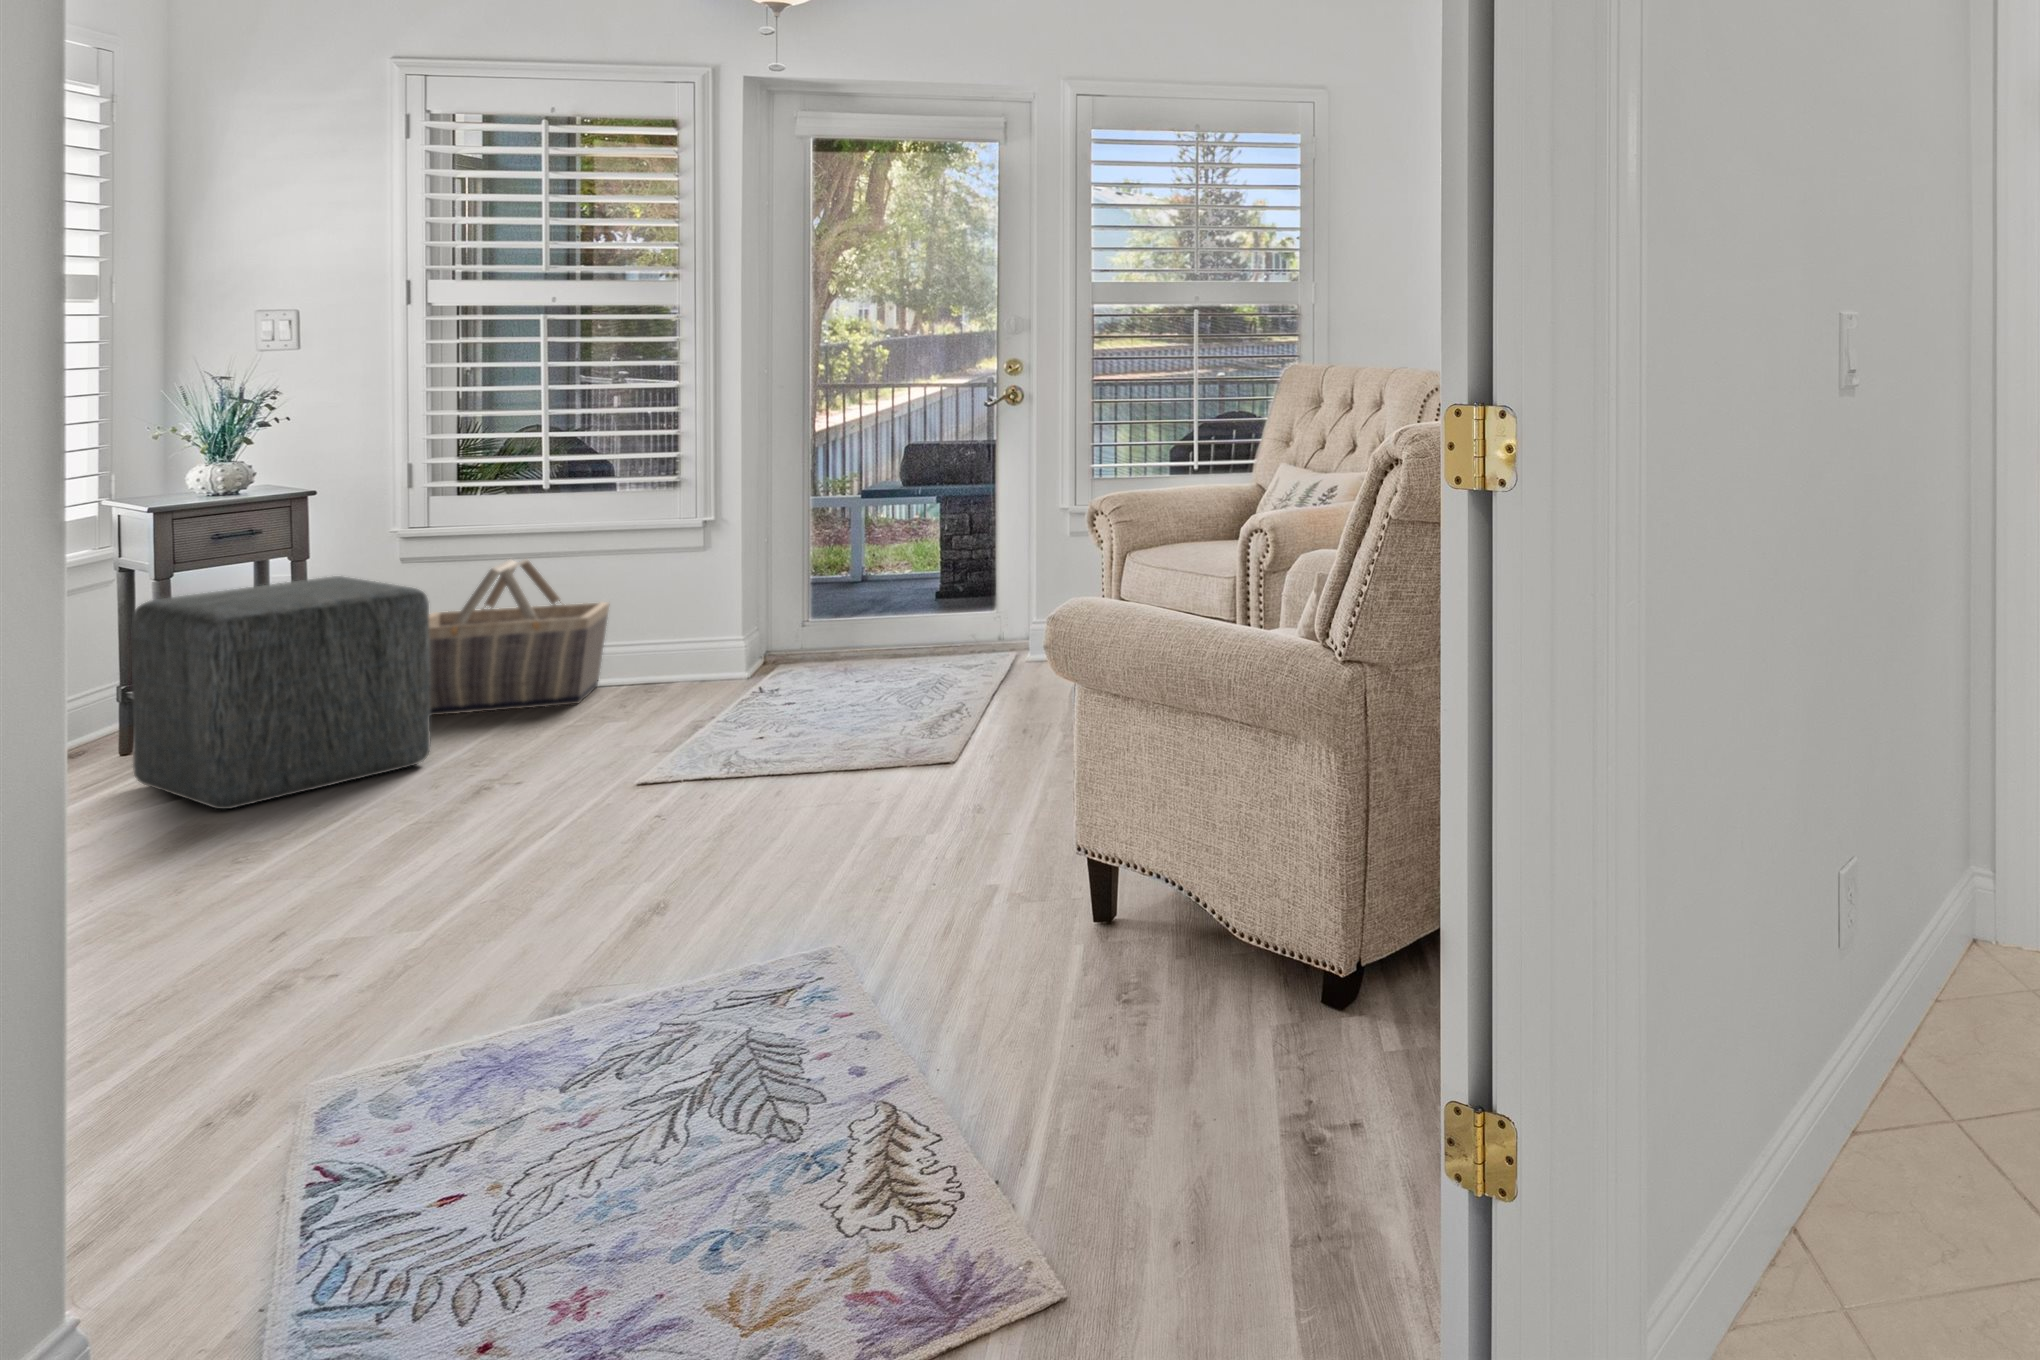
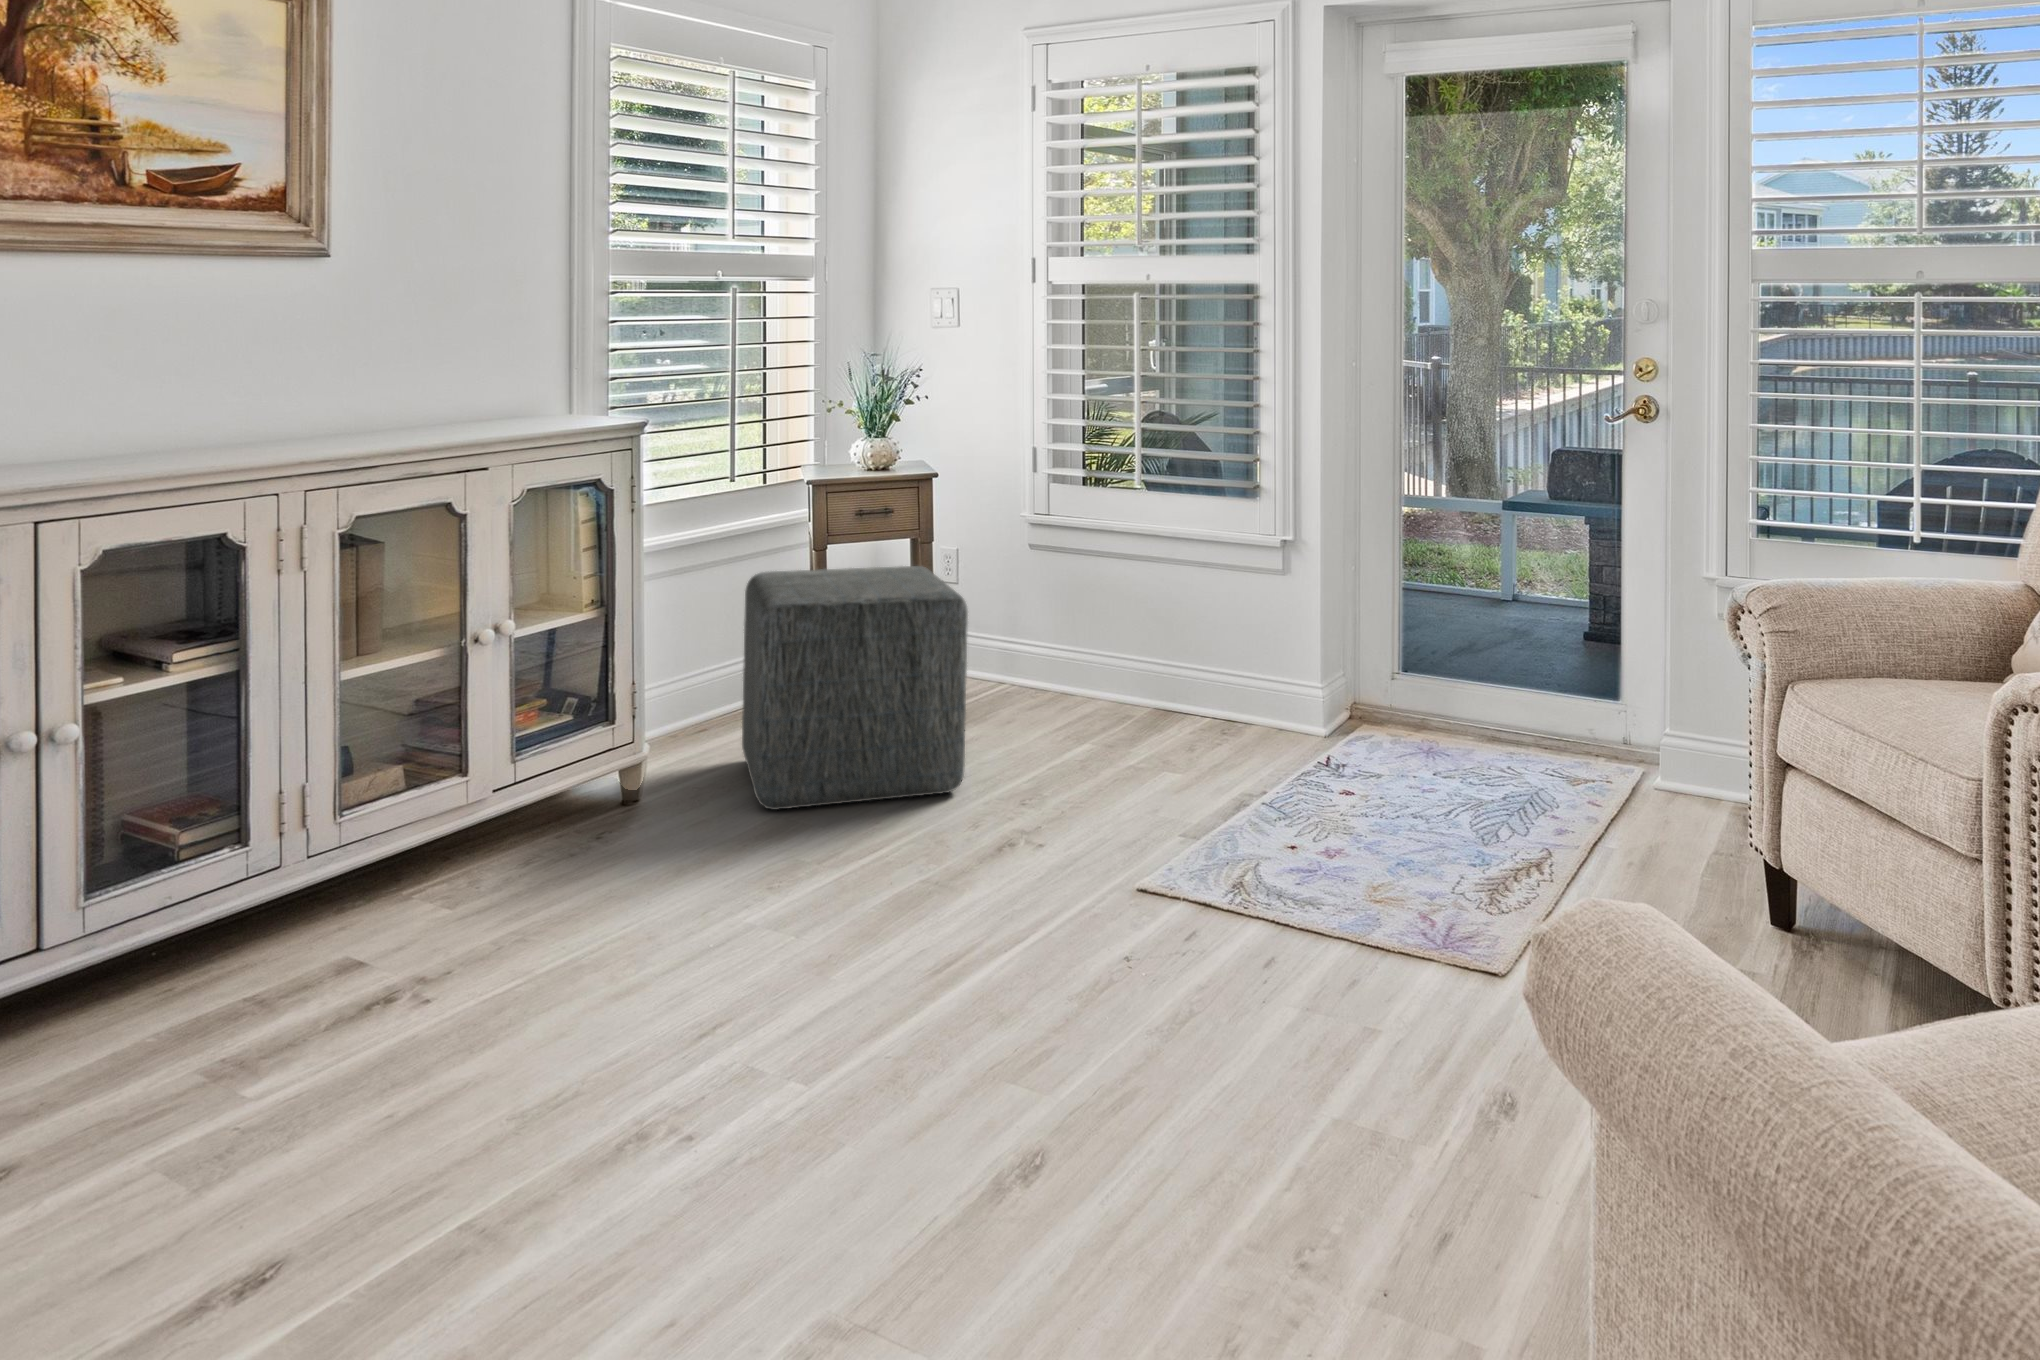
basket: present [429,559,609,716] -> none [991,564,1187,741]

